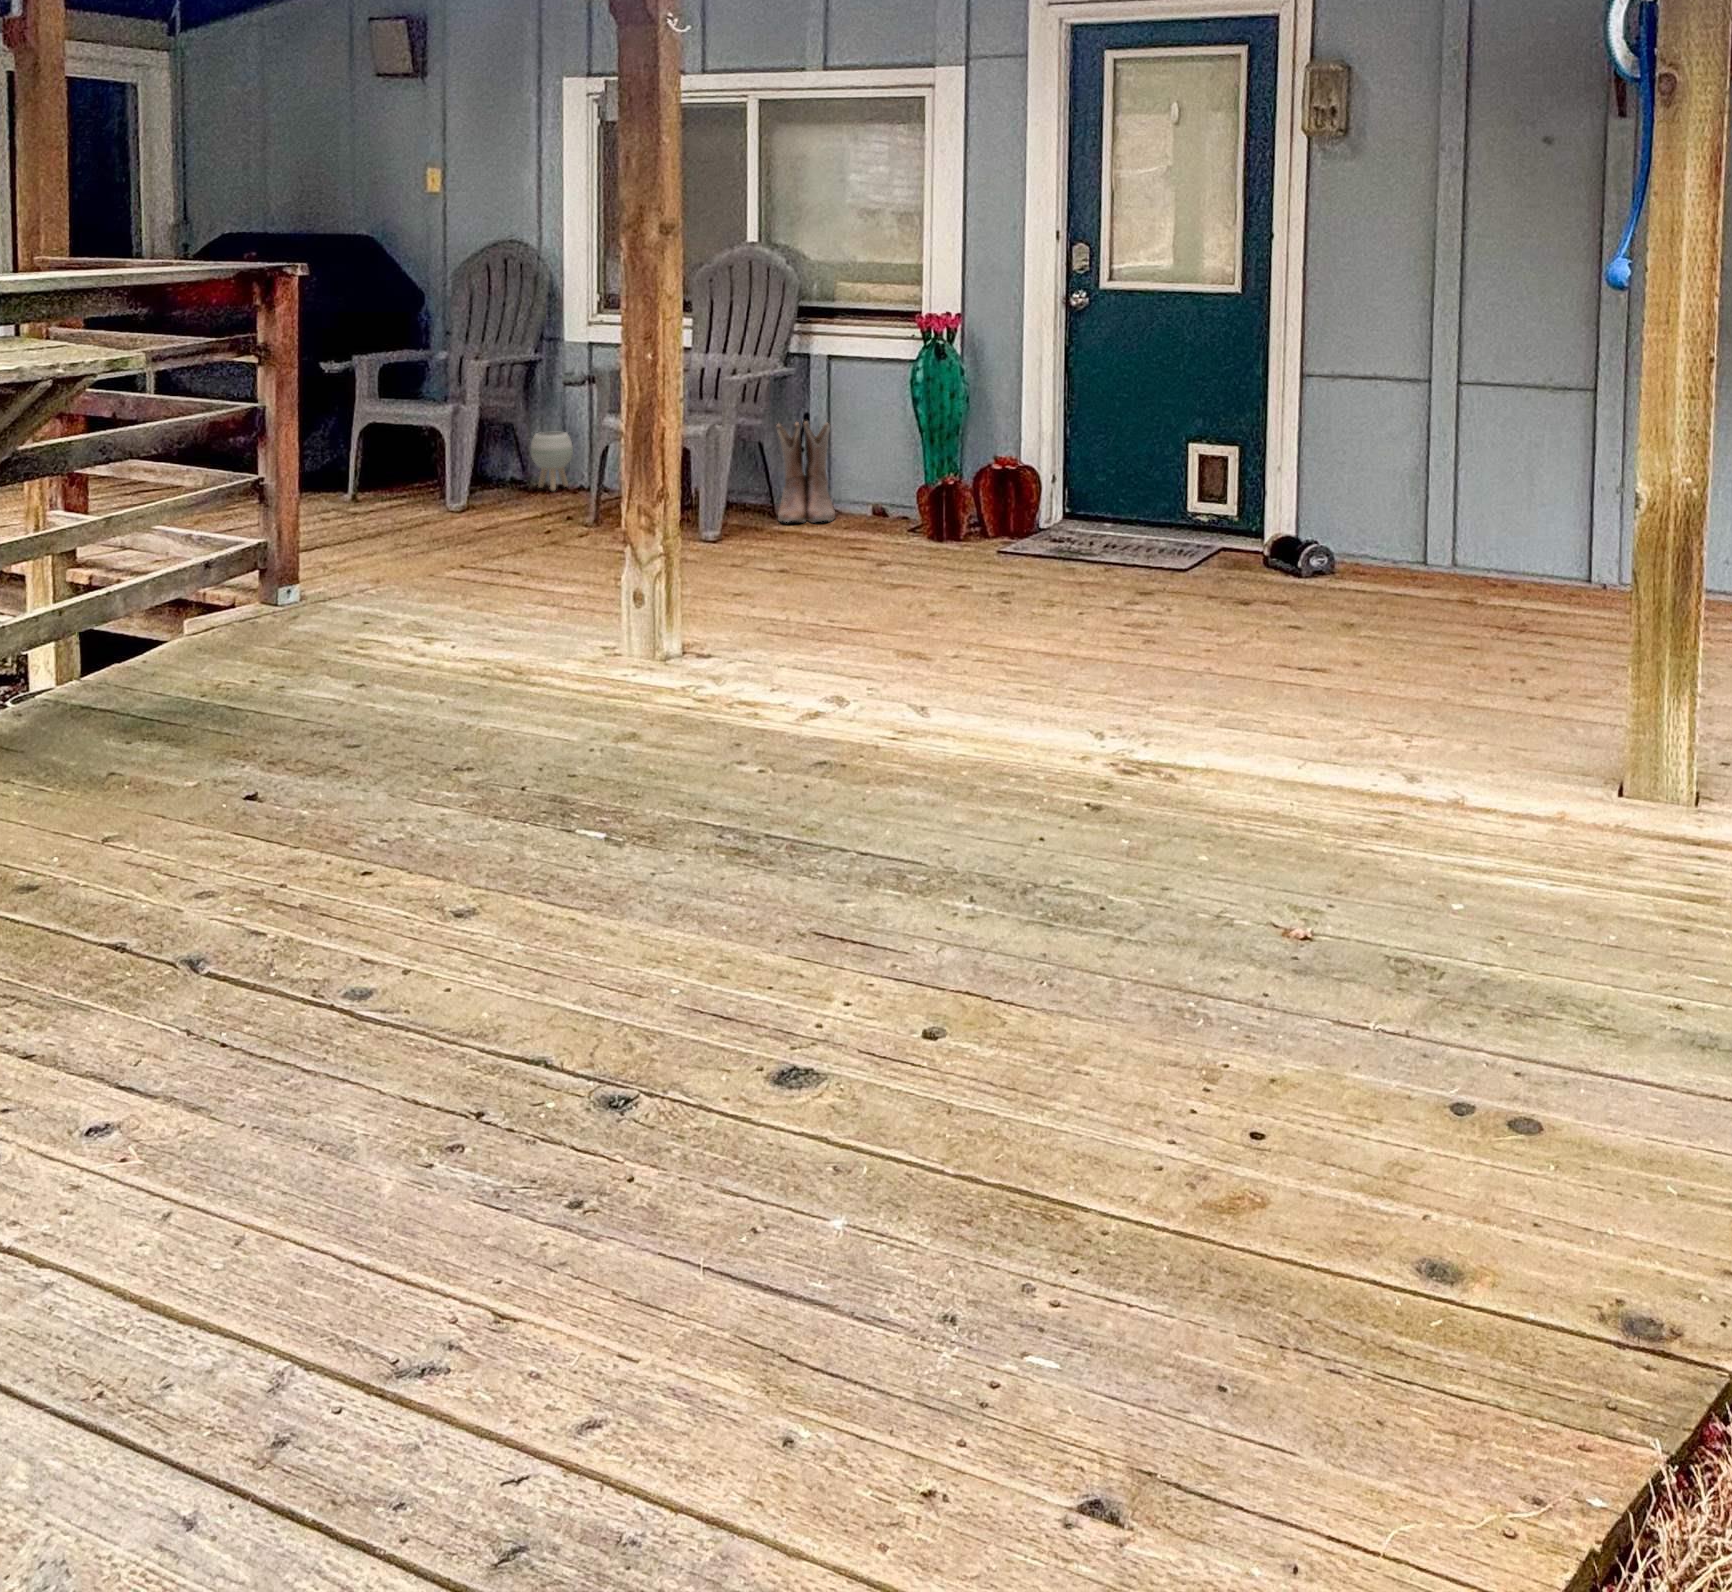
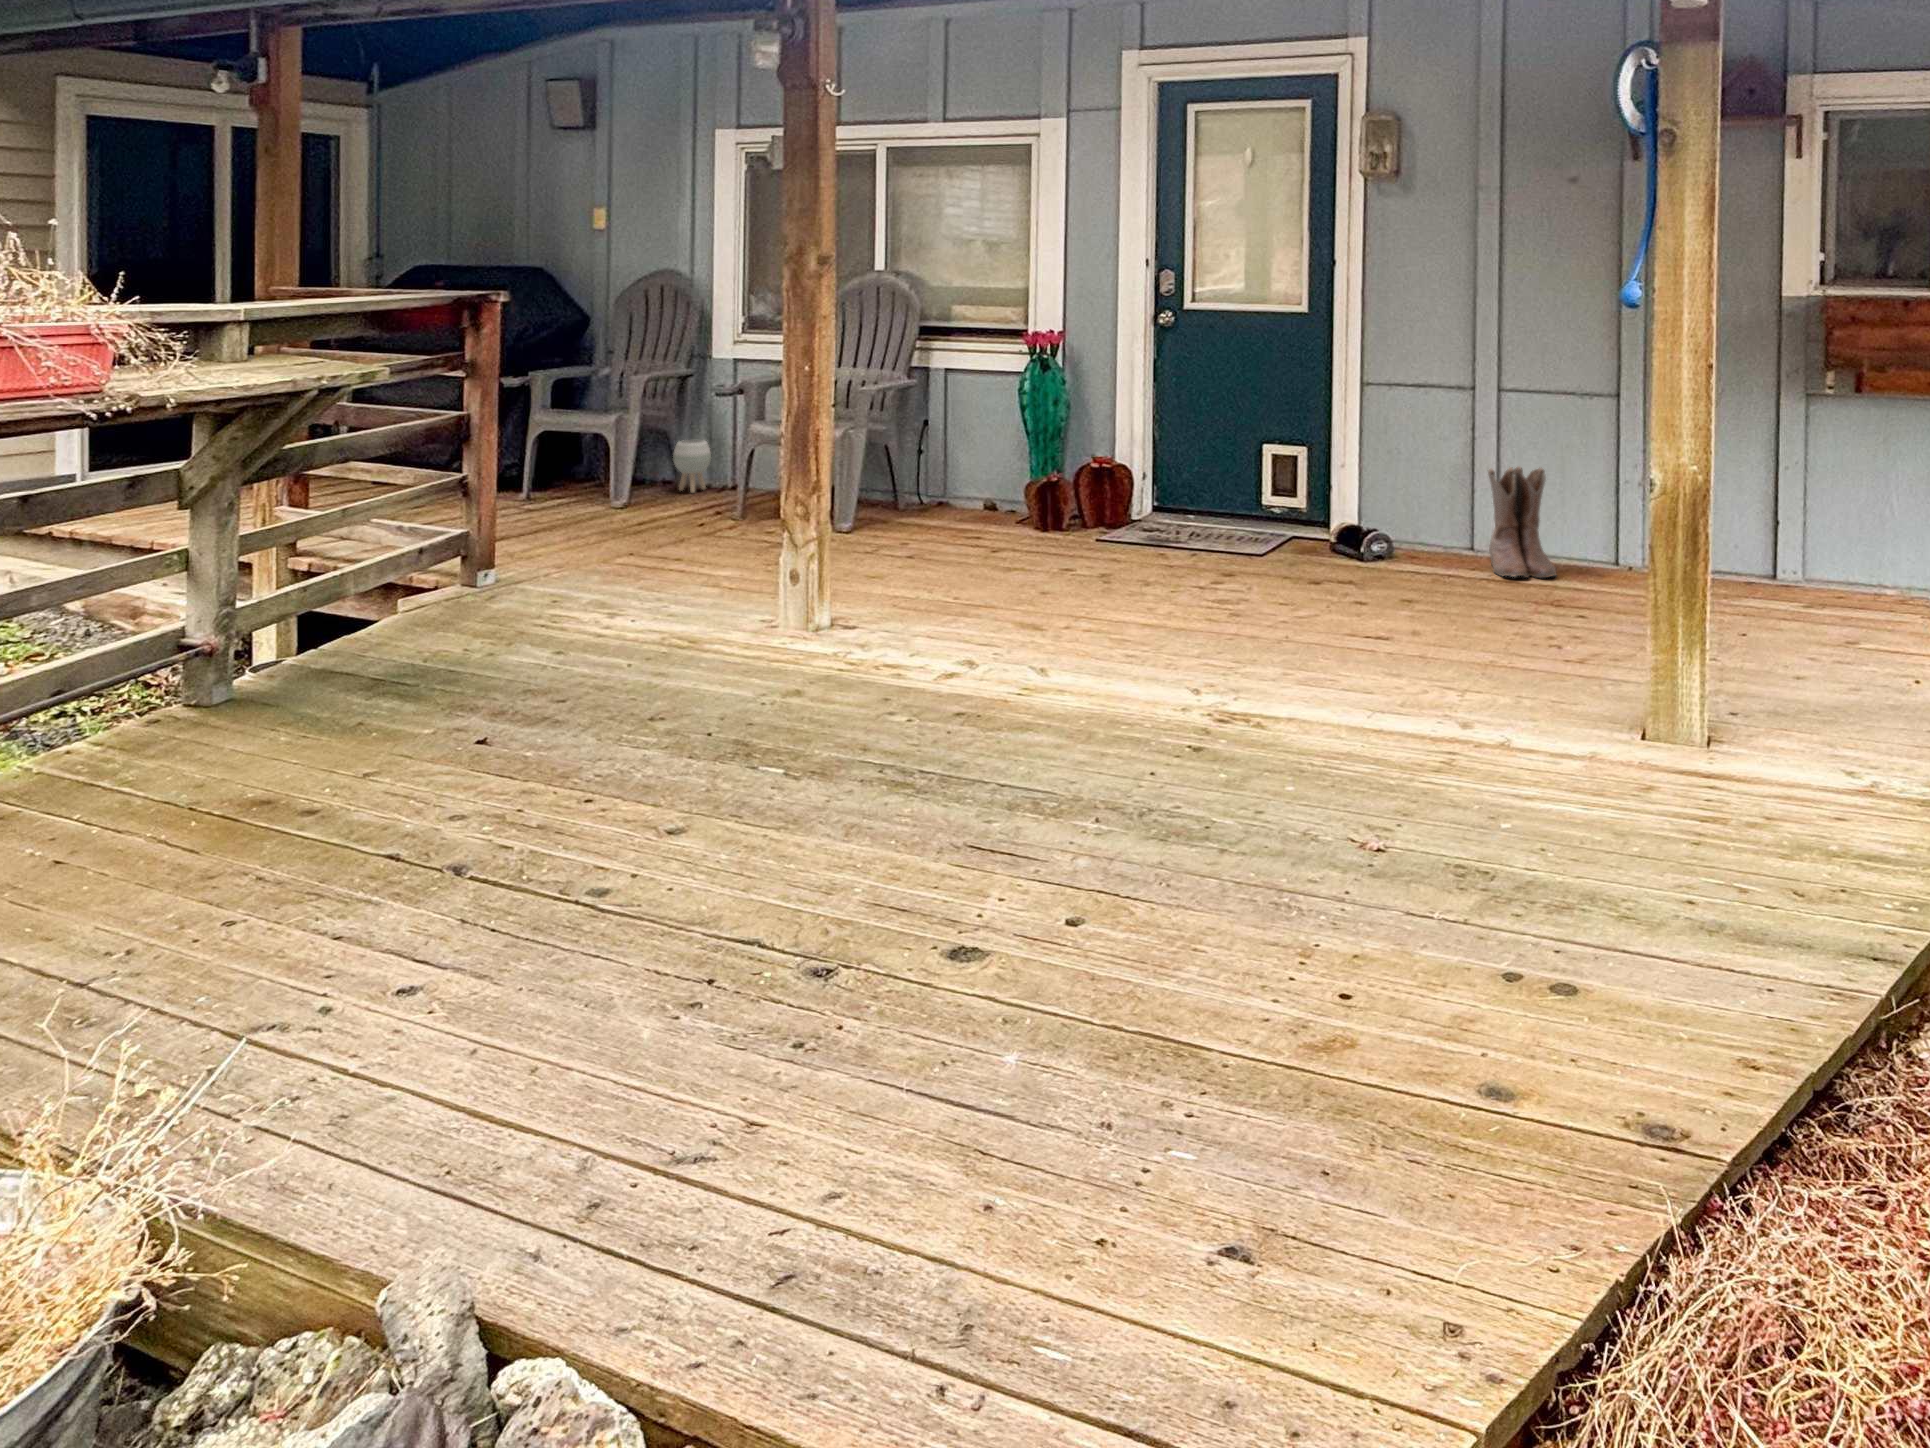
boots: present [776,422,835,523] -> present [1488,467,1557,578]

